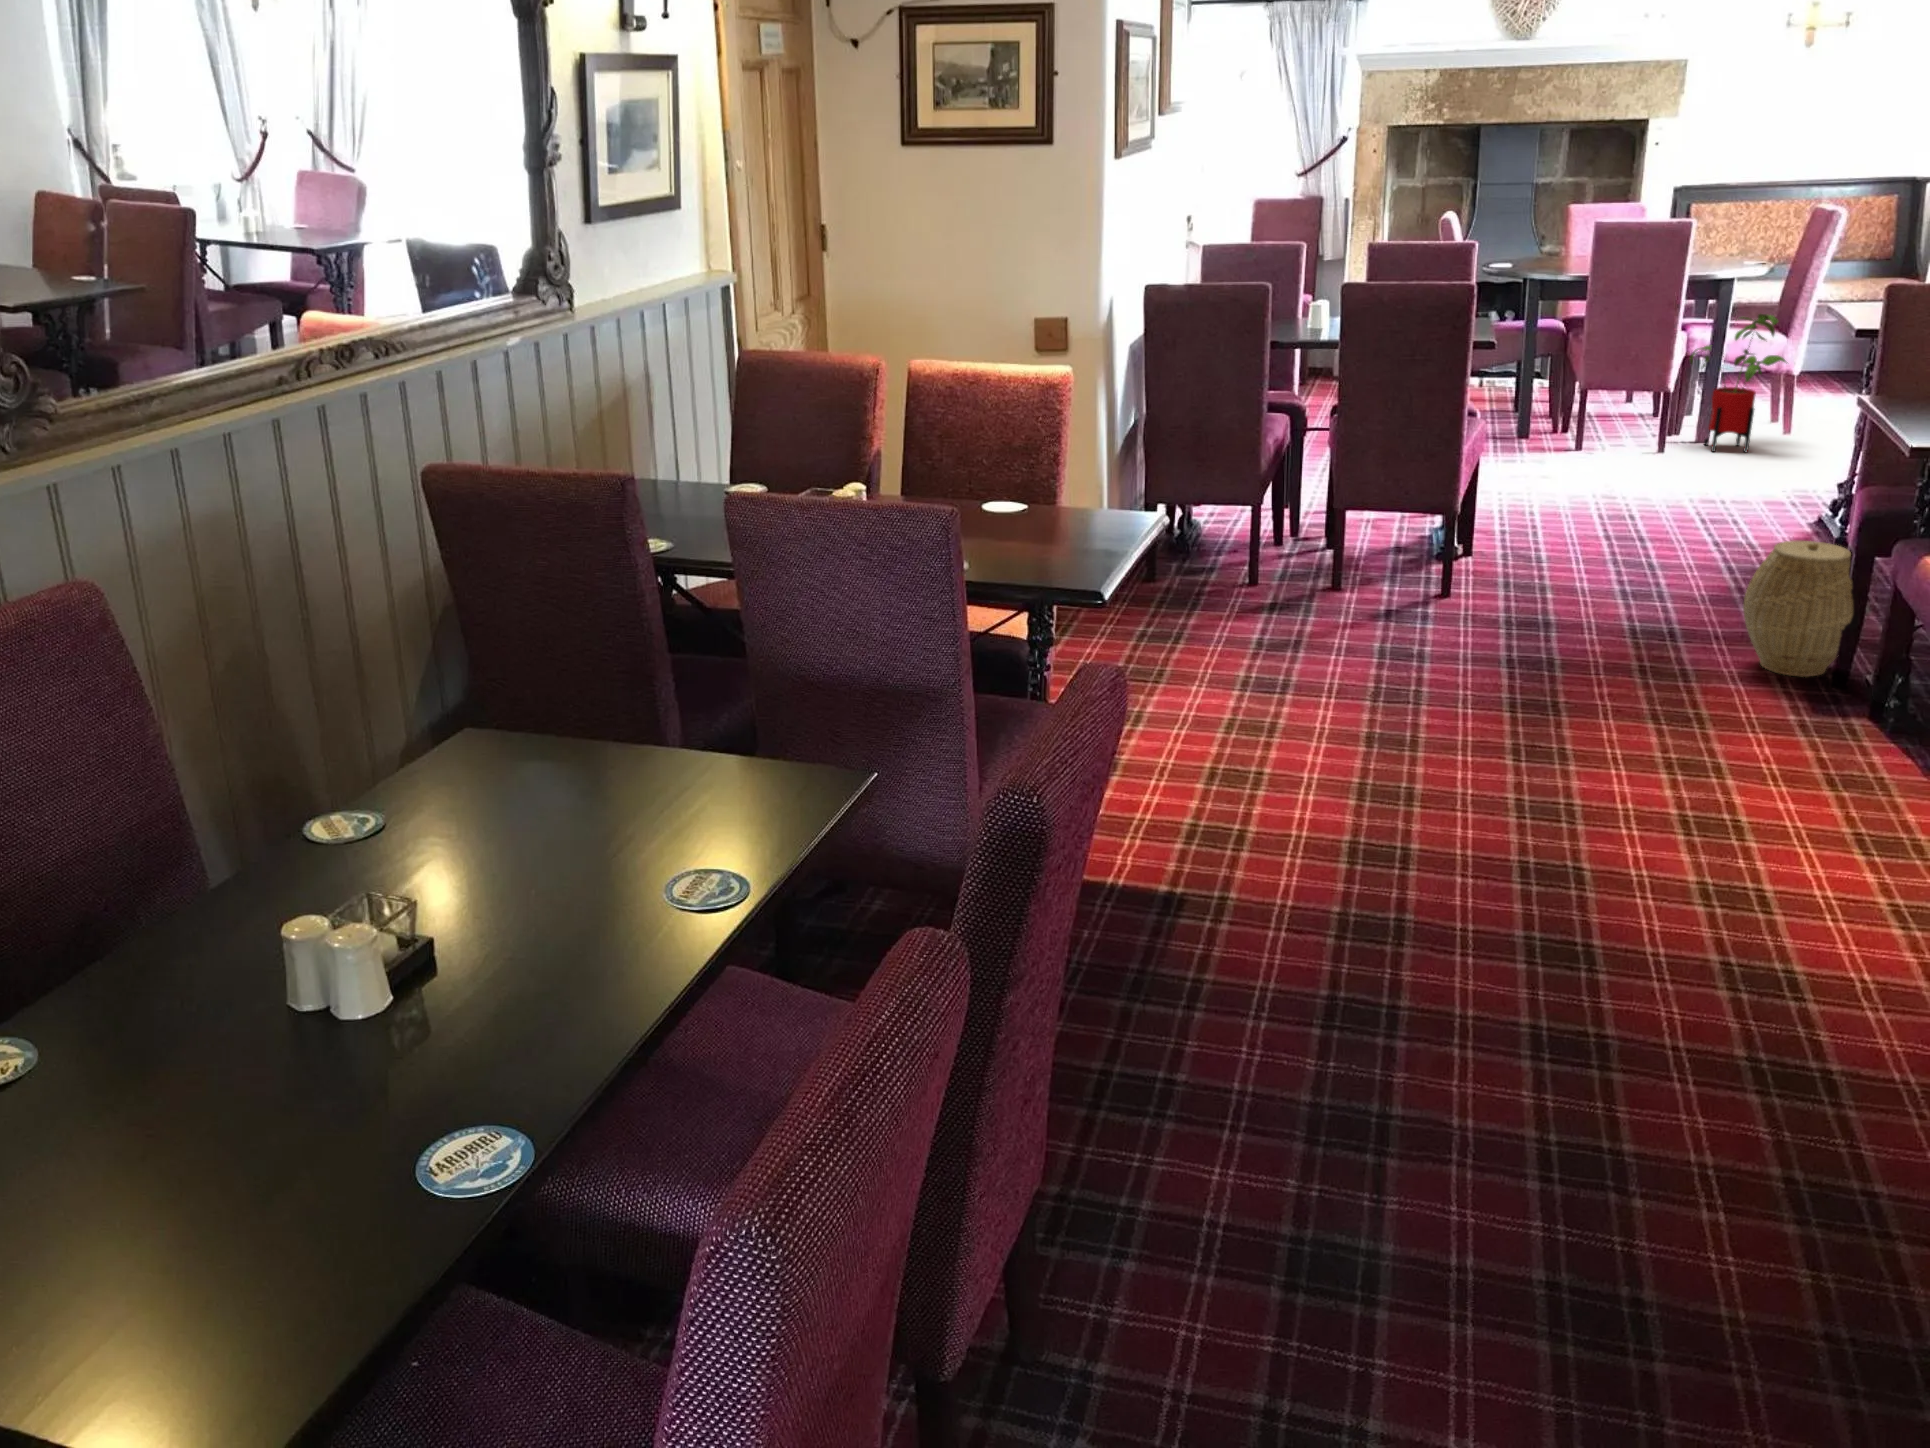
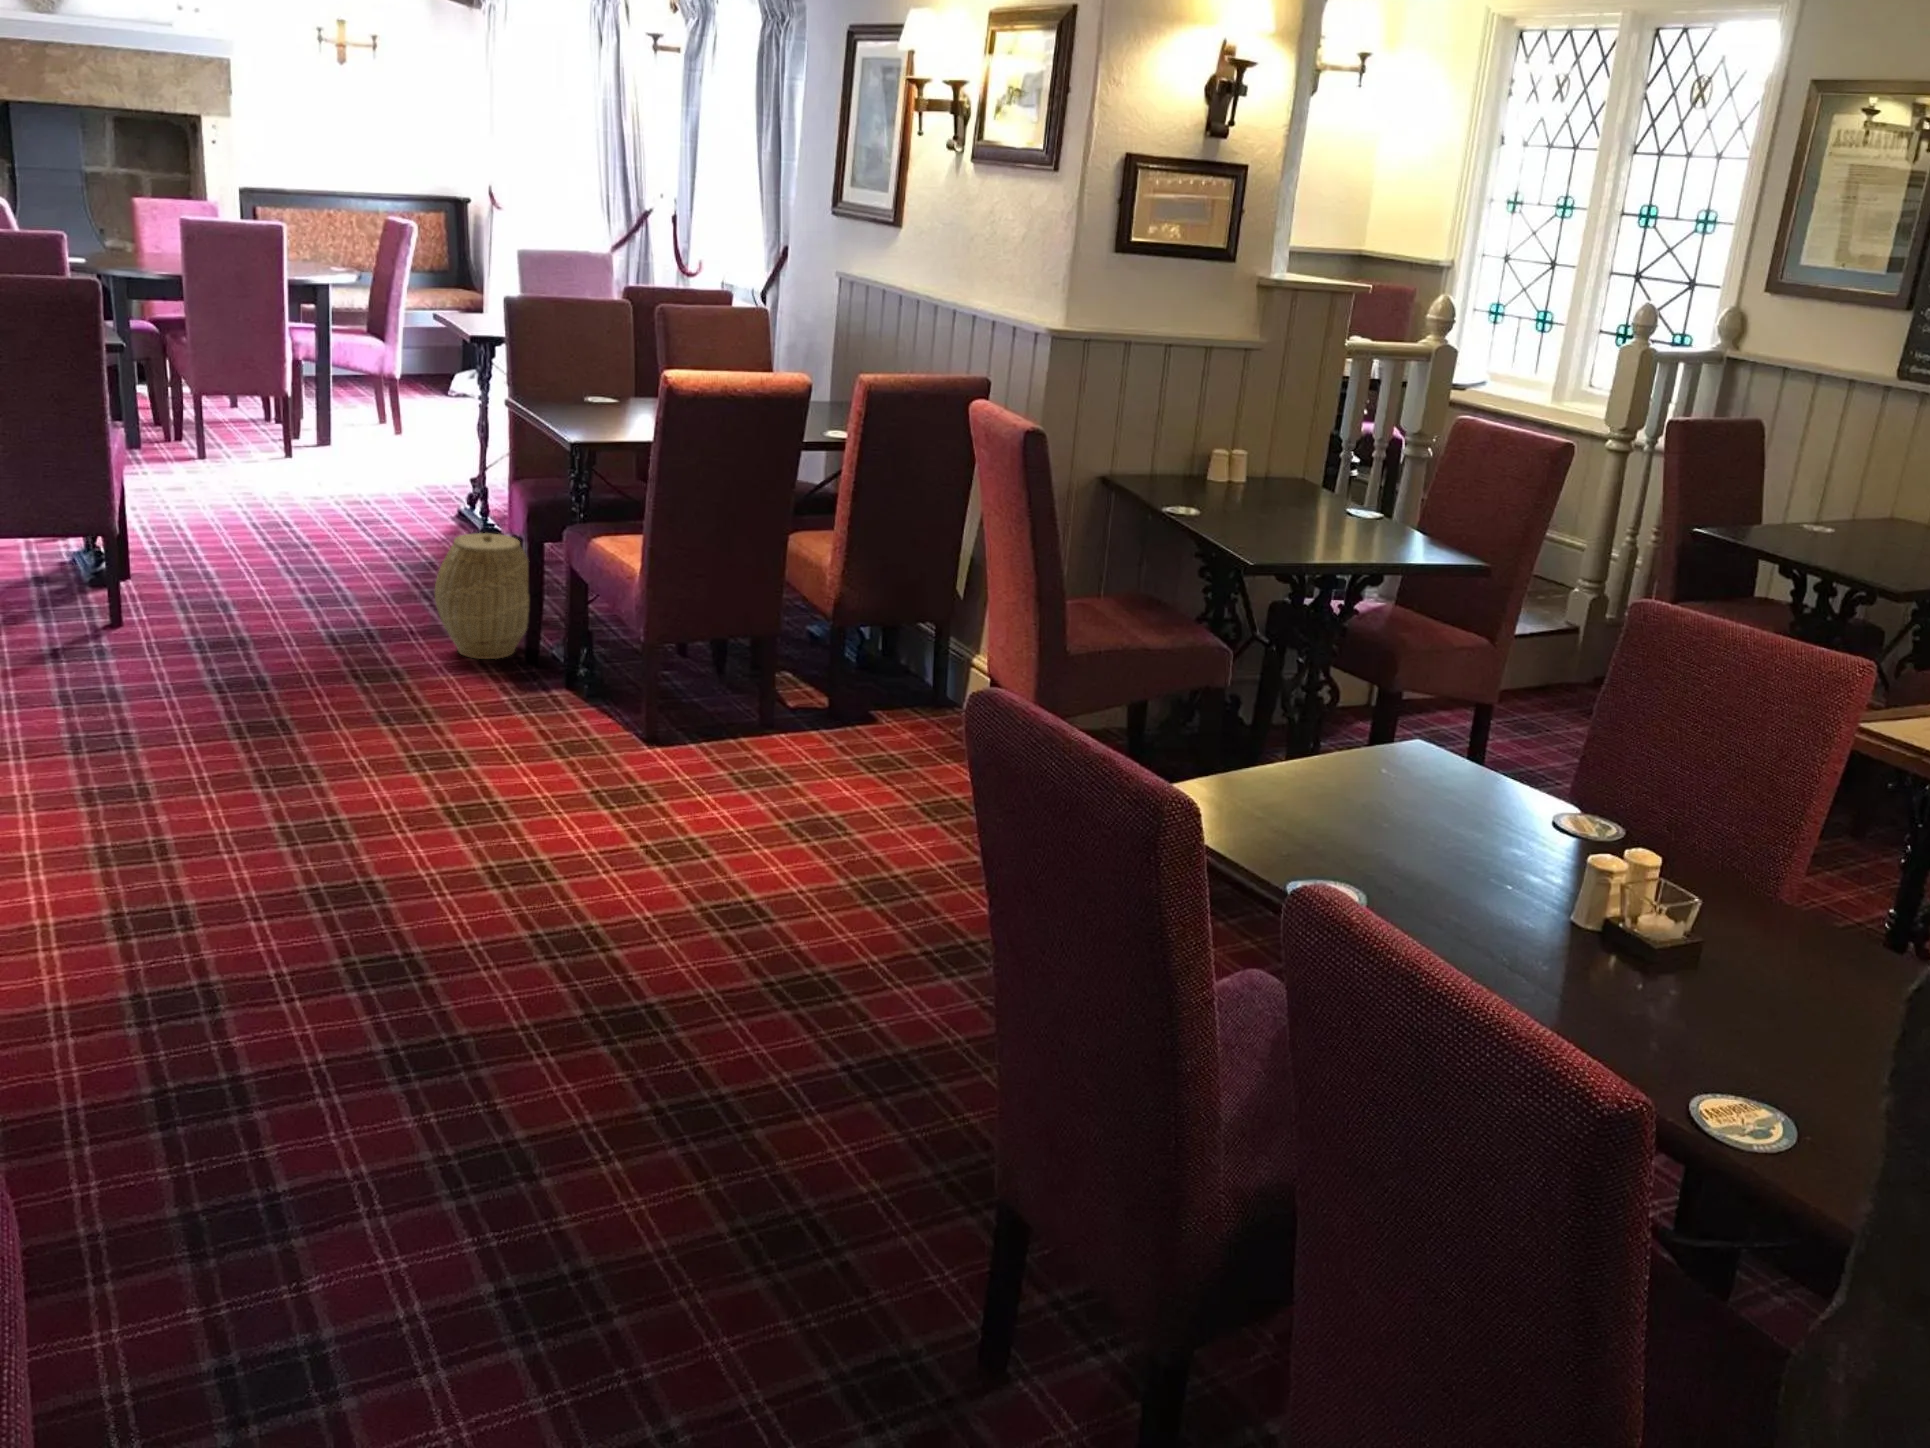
house plant: present [1690,314,1786,452] -> none [300,320,395,455]

